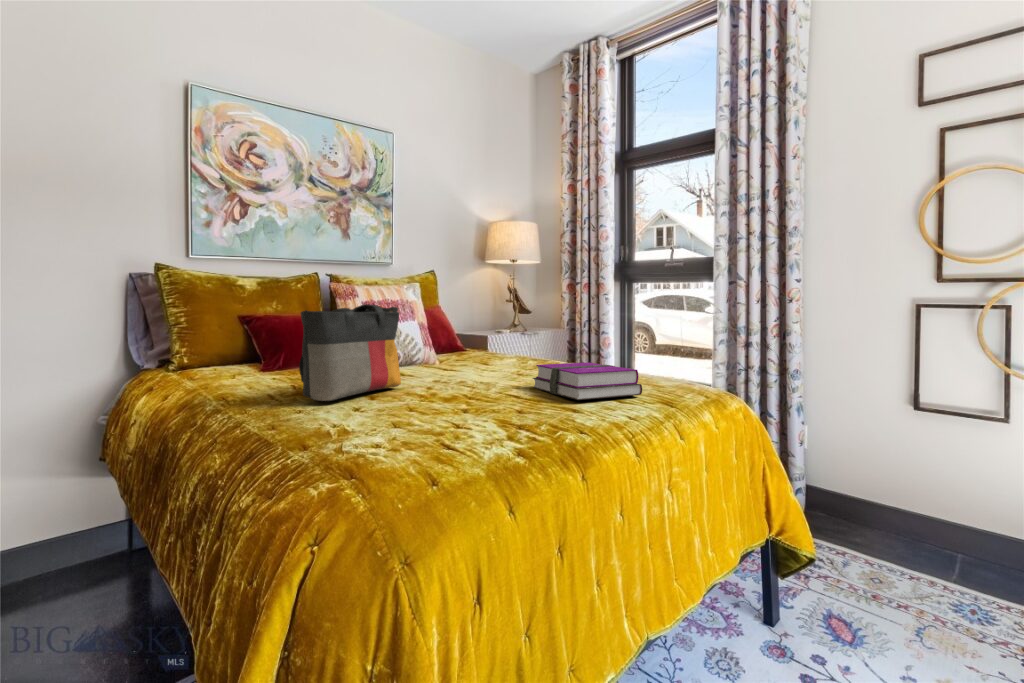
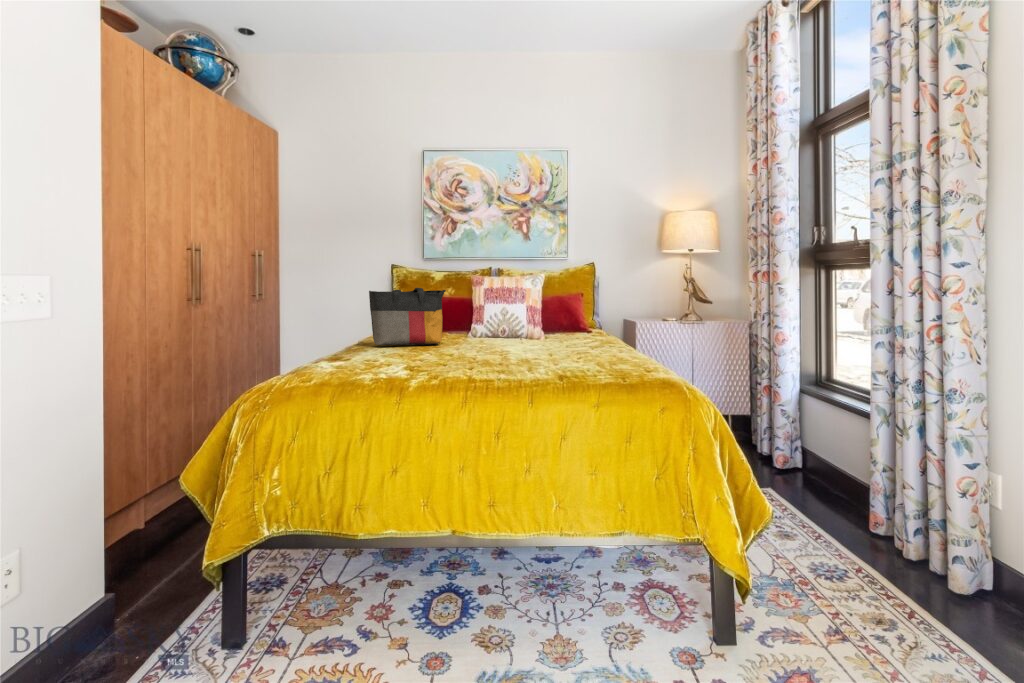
hardback book: present [533,362,642,400] -> none [484,335,562,361]

